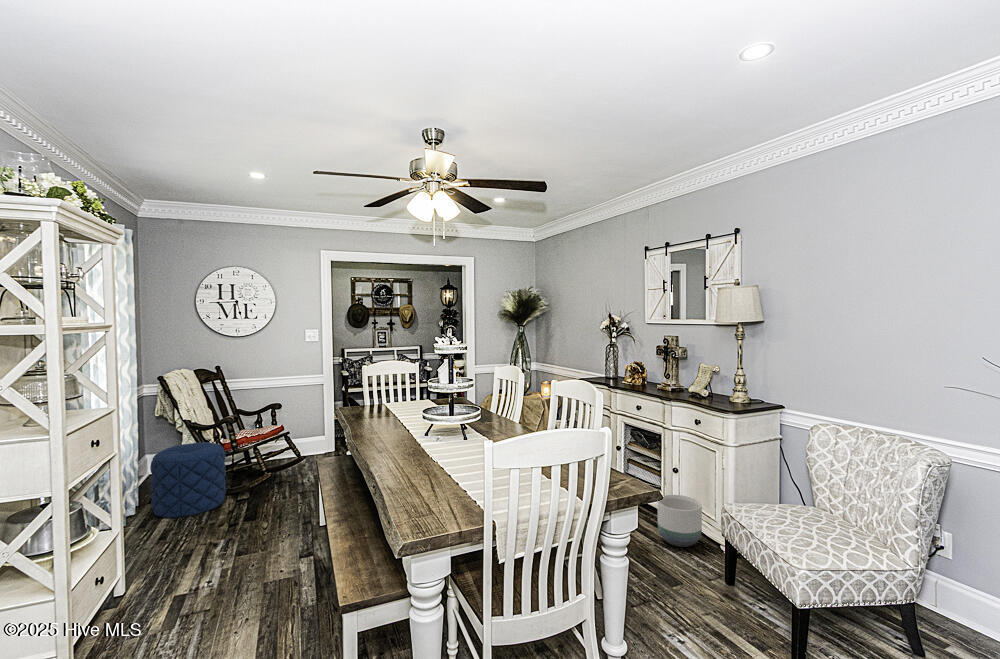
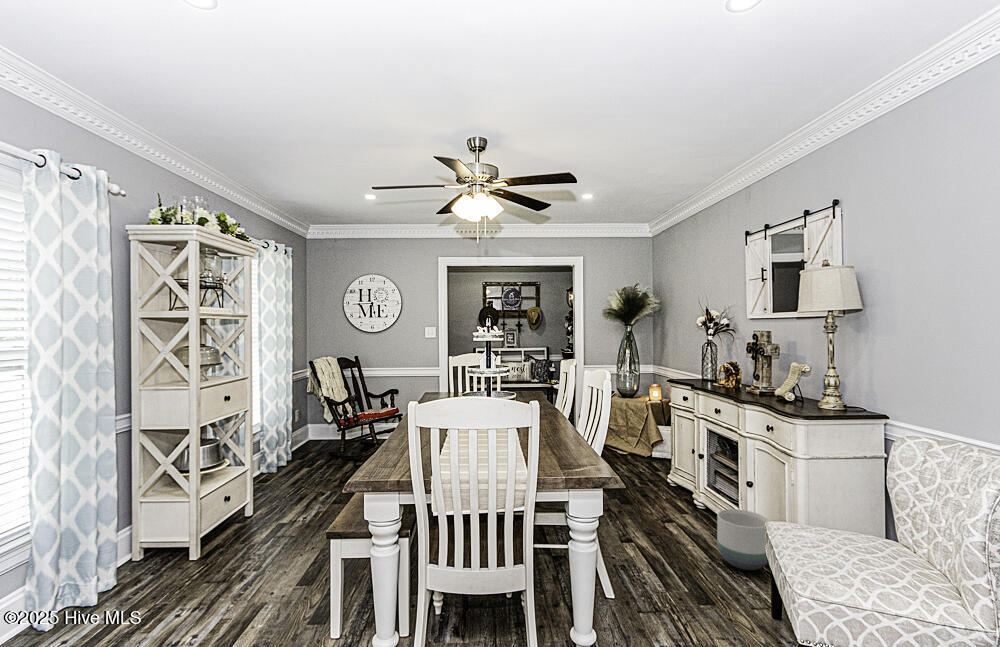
pouf: present [150,442,226,518] -> none [294,415,349,472]

